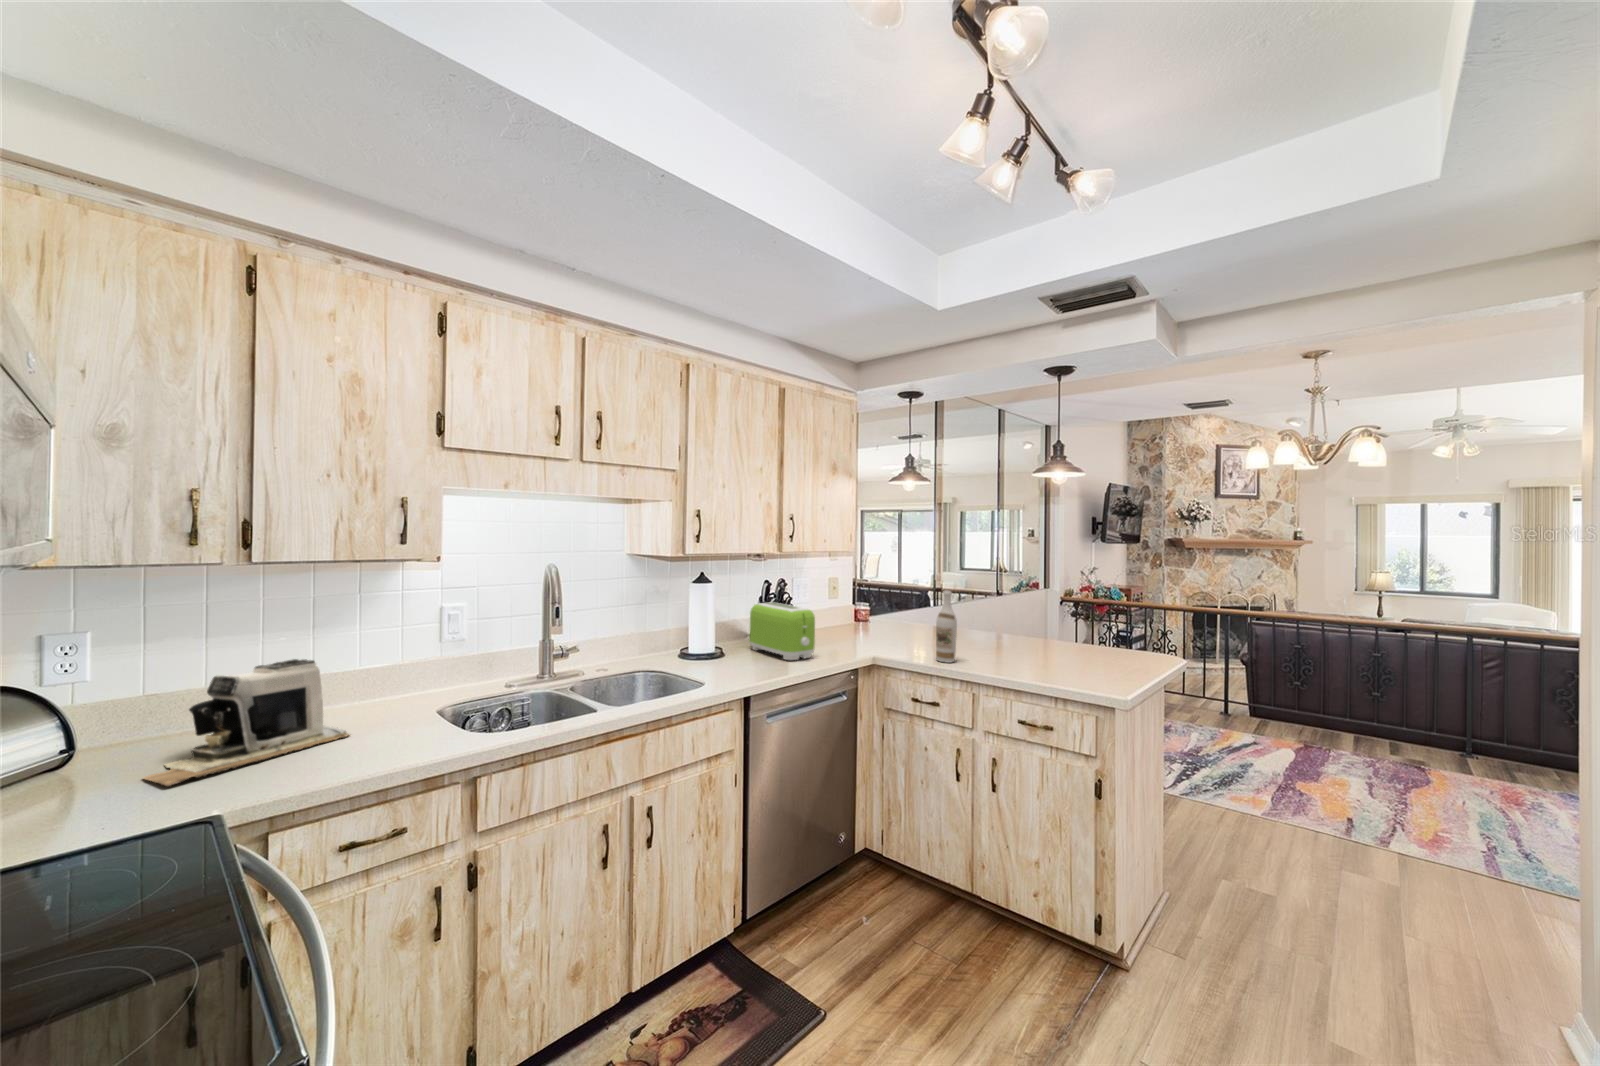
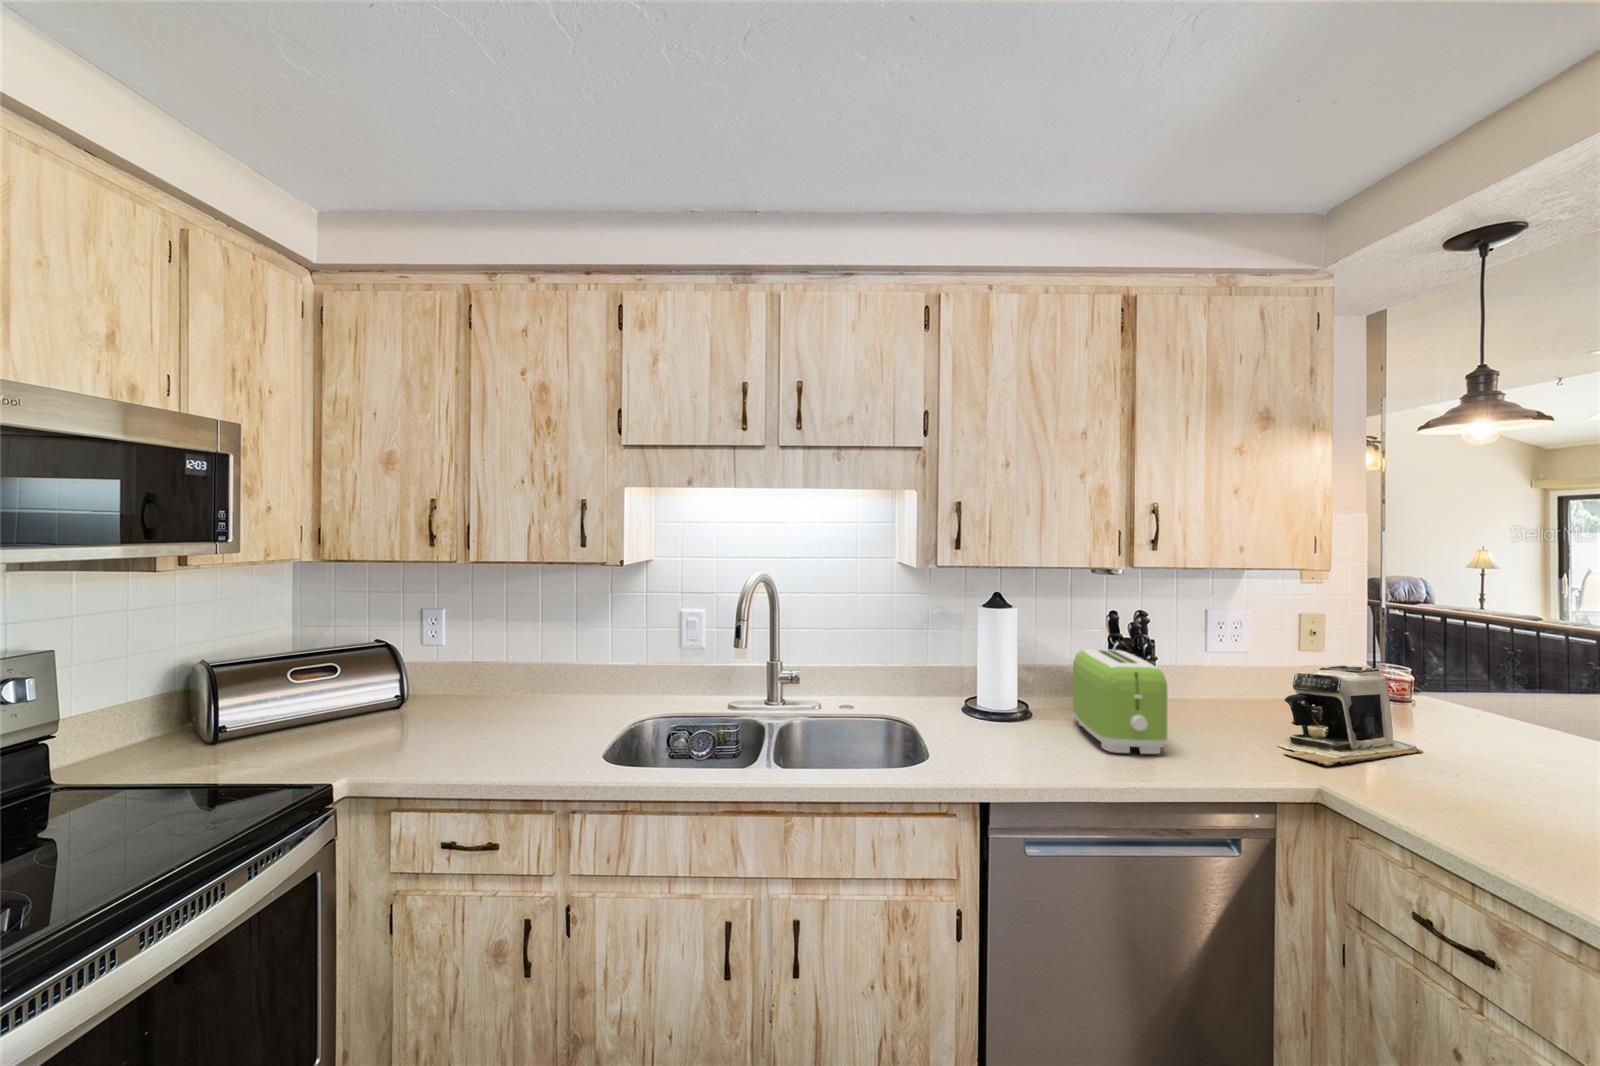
wine bottle: present [936,591,957,663] -> none [1473,657,1539,832]
coffee maker: present [144,659,349,786] -> present [1278,665,1423,766]

